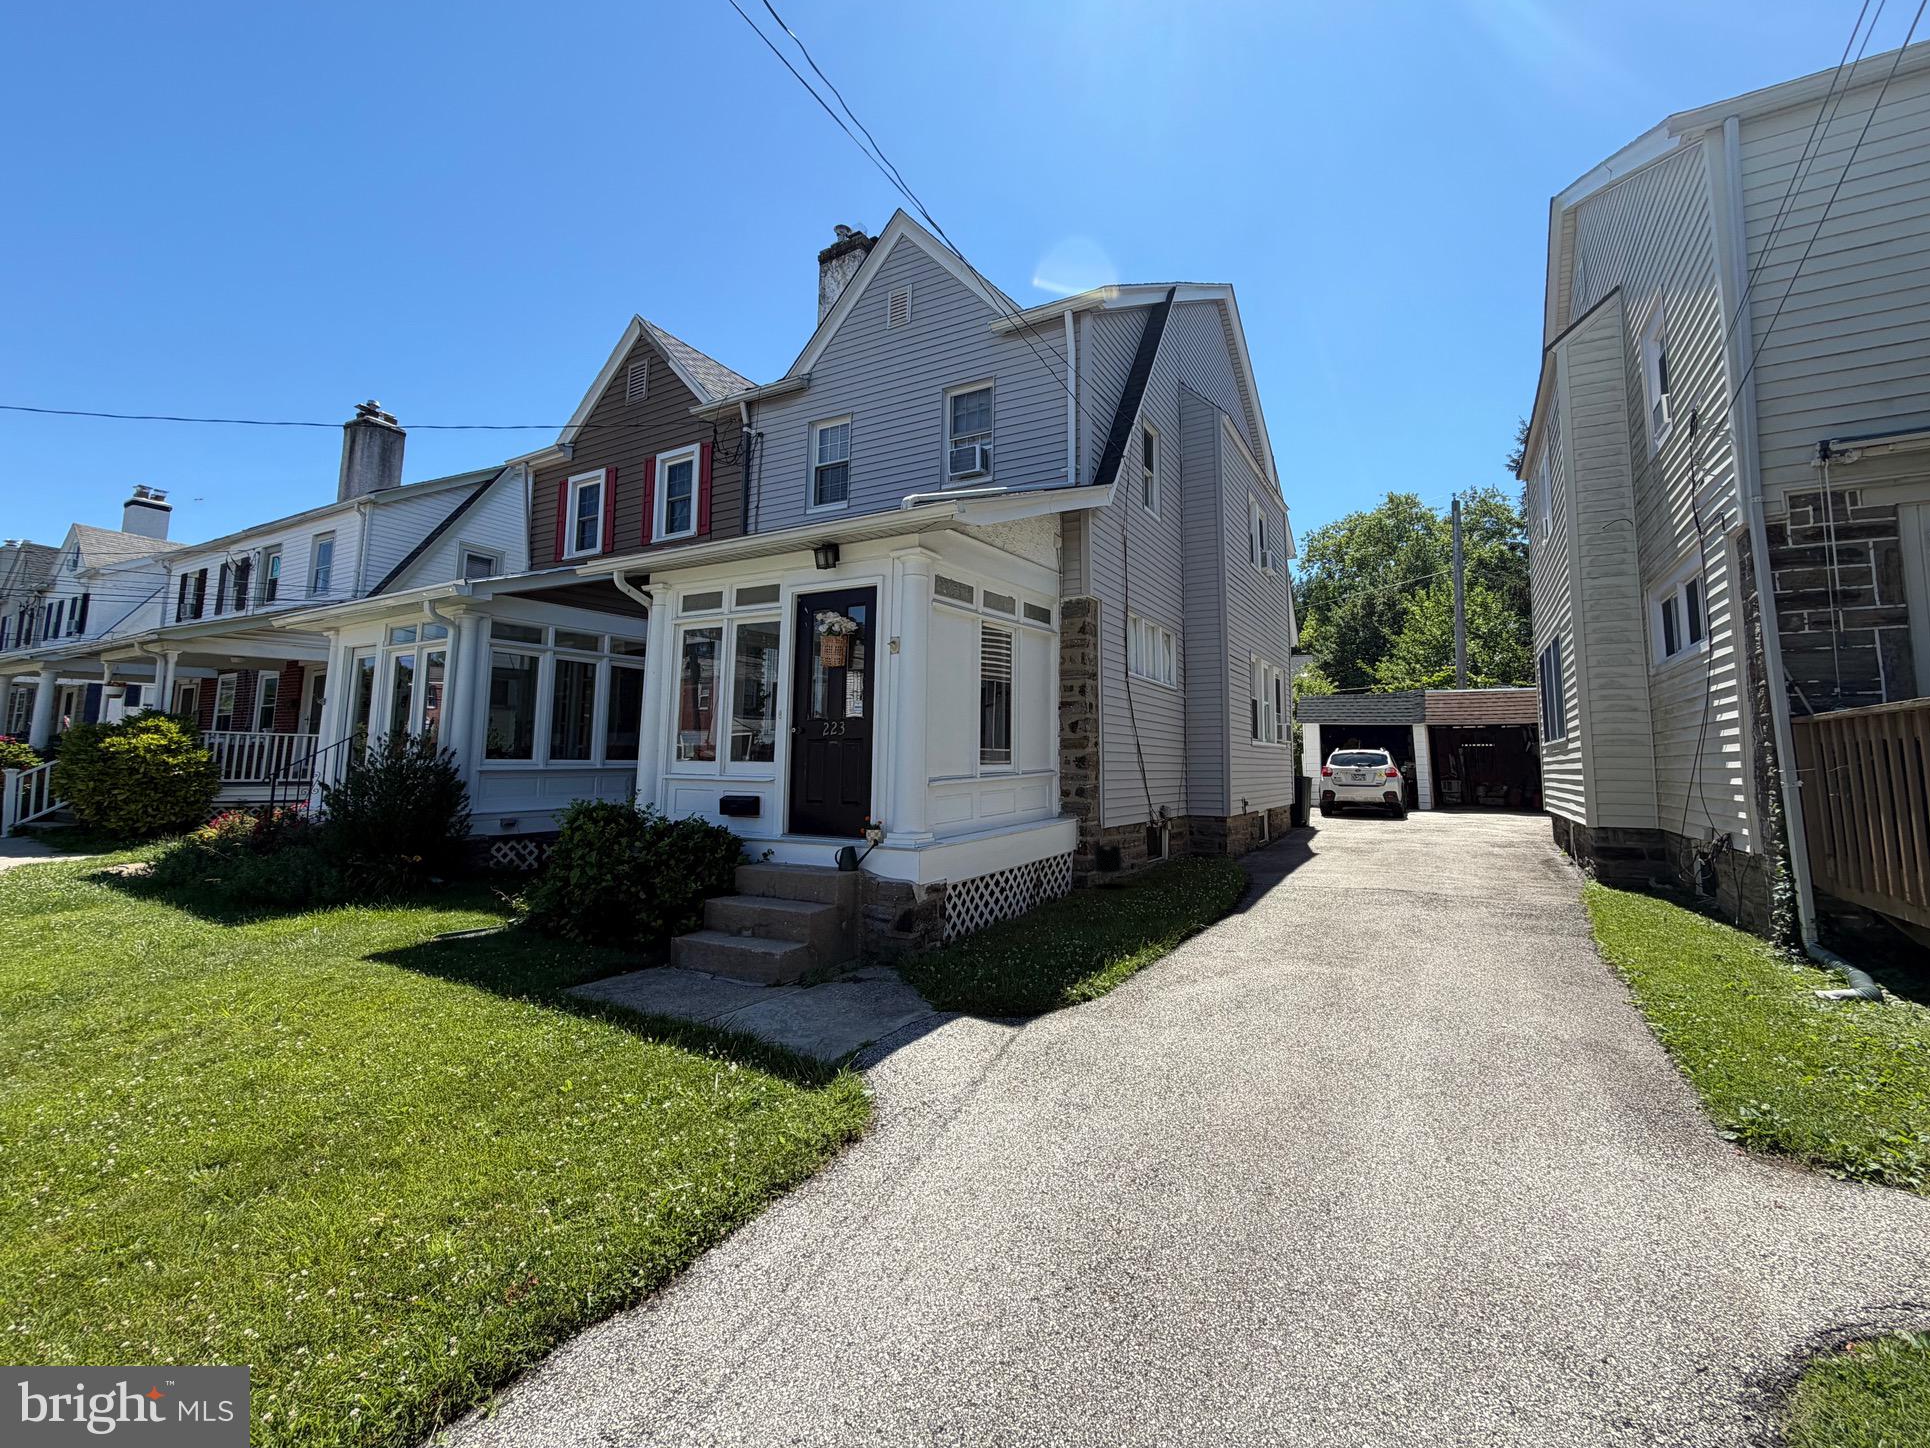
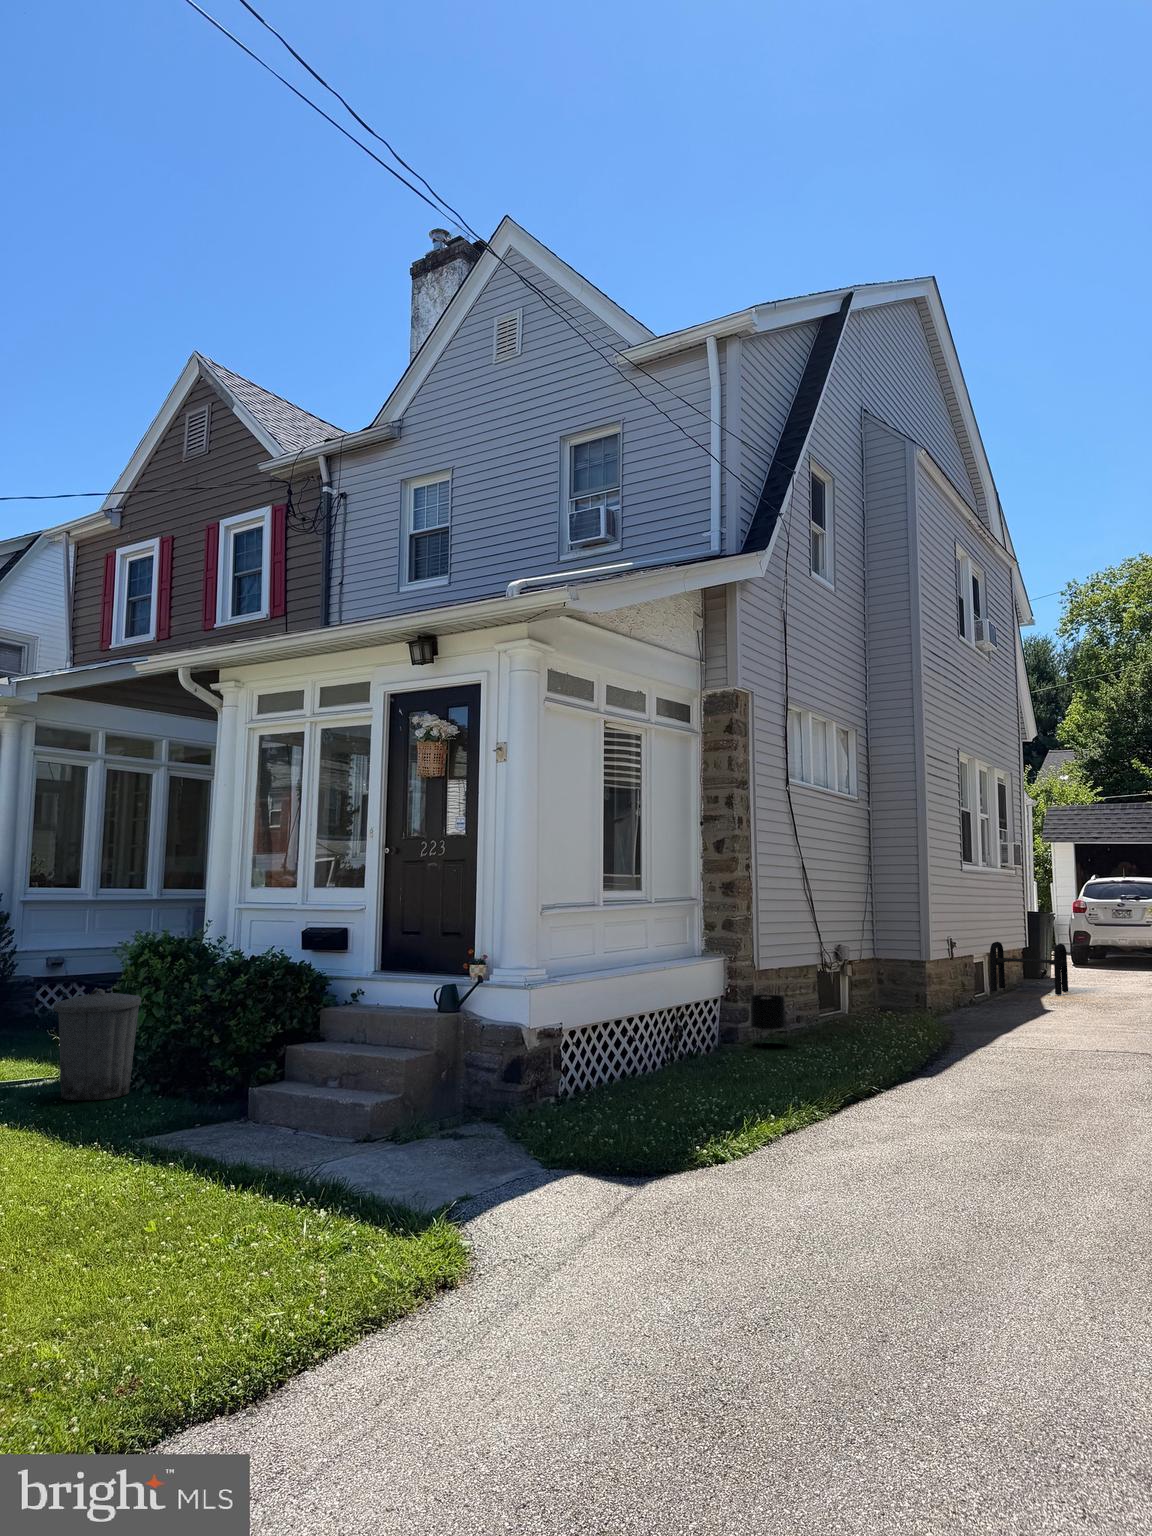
bench: none [1265,799,1321,839] -> present [990,942,1068,995]
trash can: none [496,849,578,948] -> present [54,989,141,1100]

